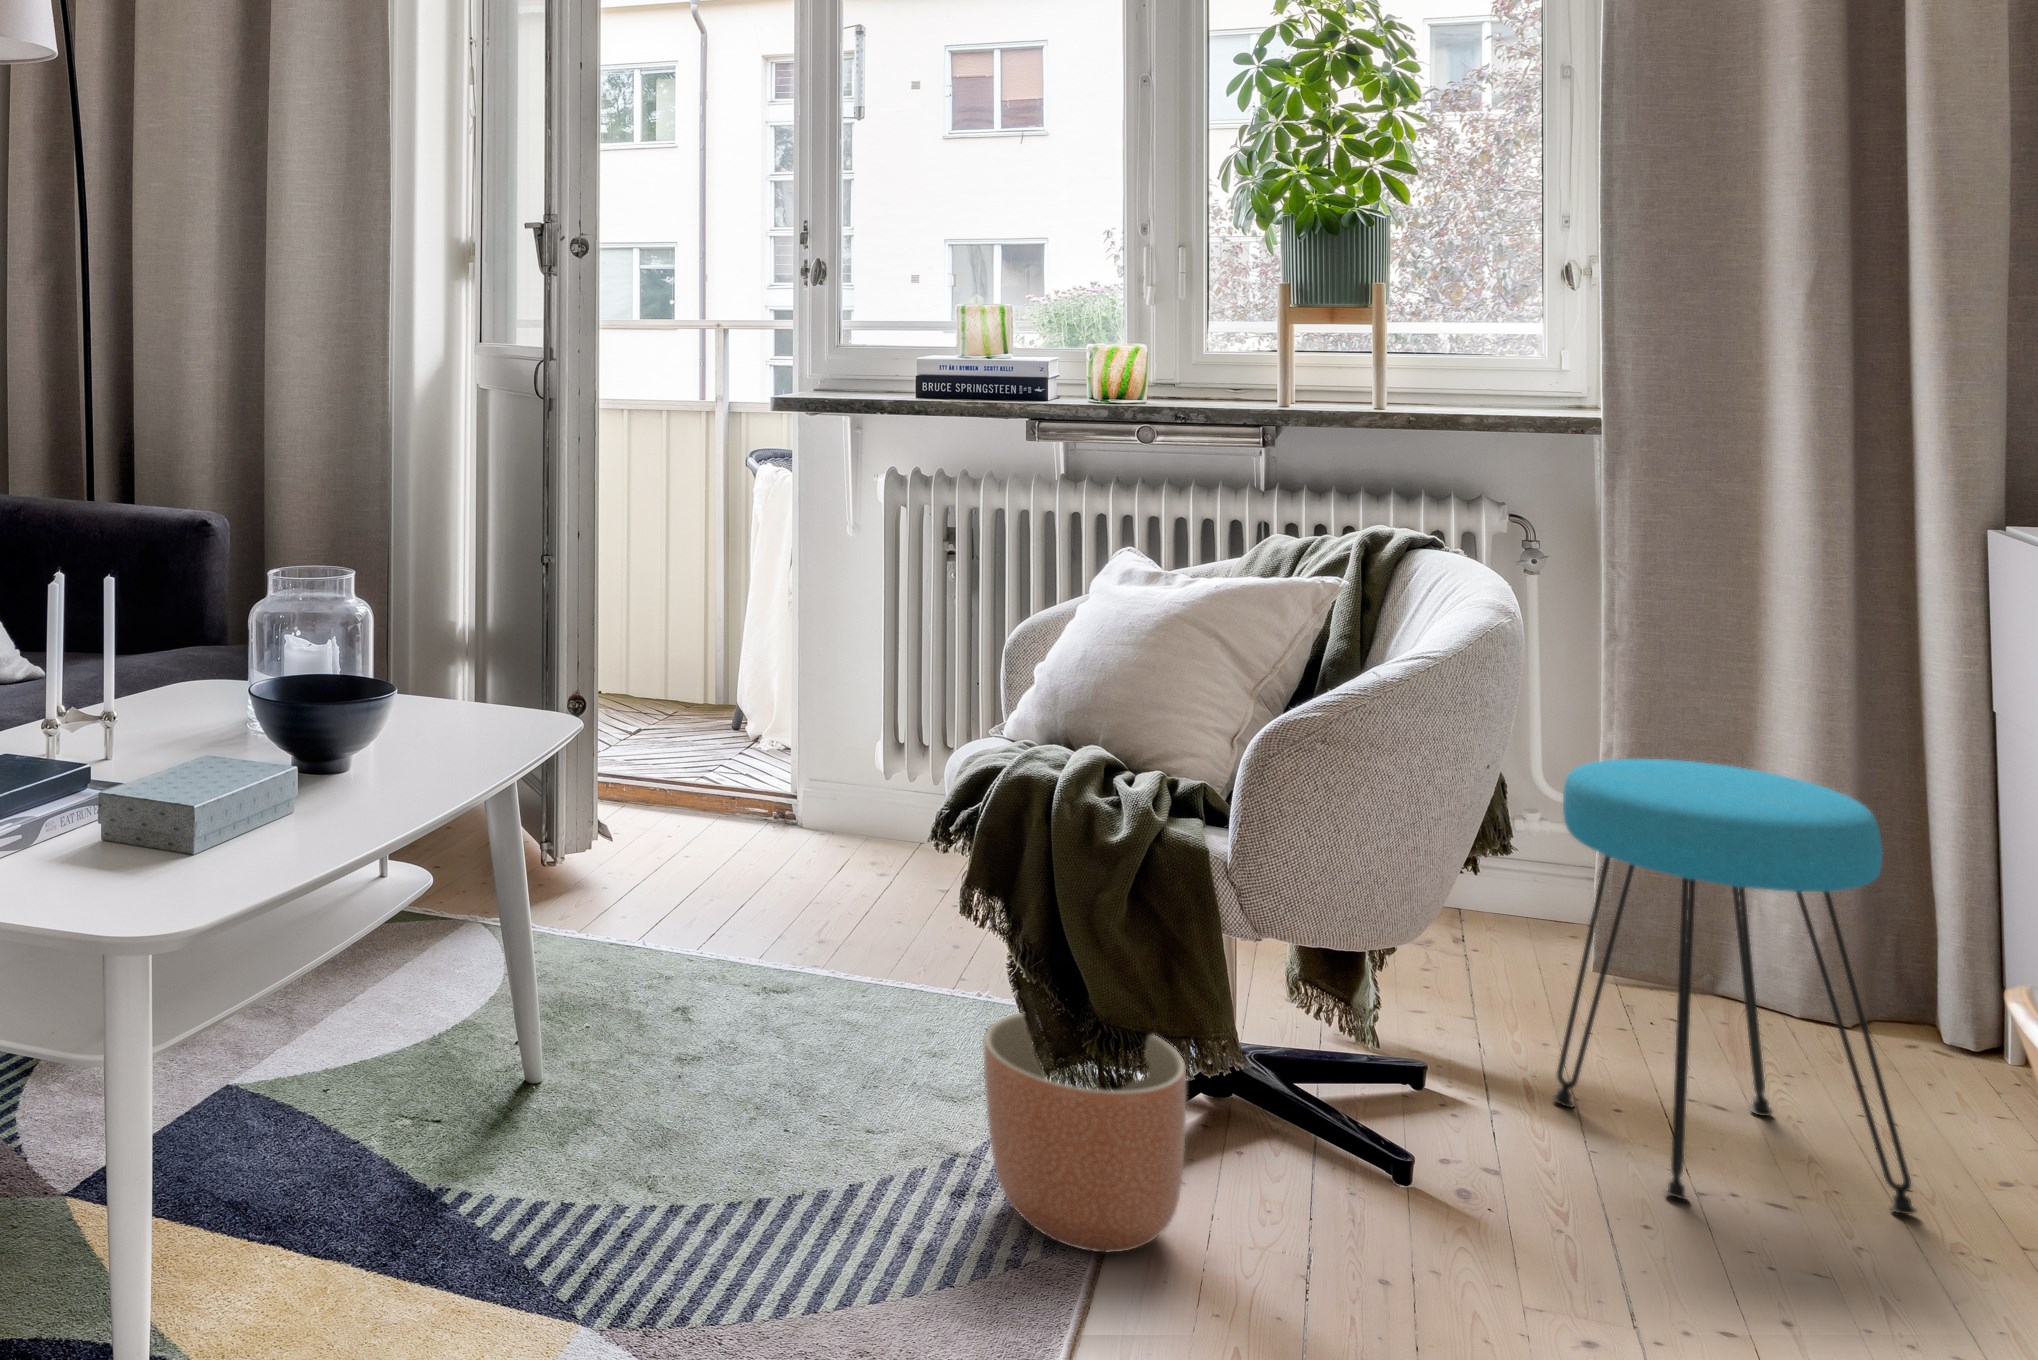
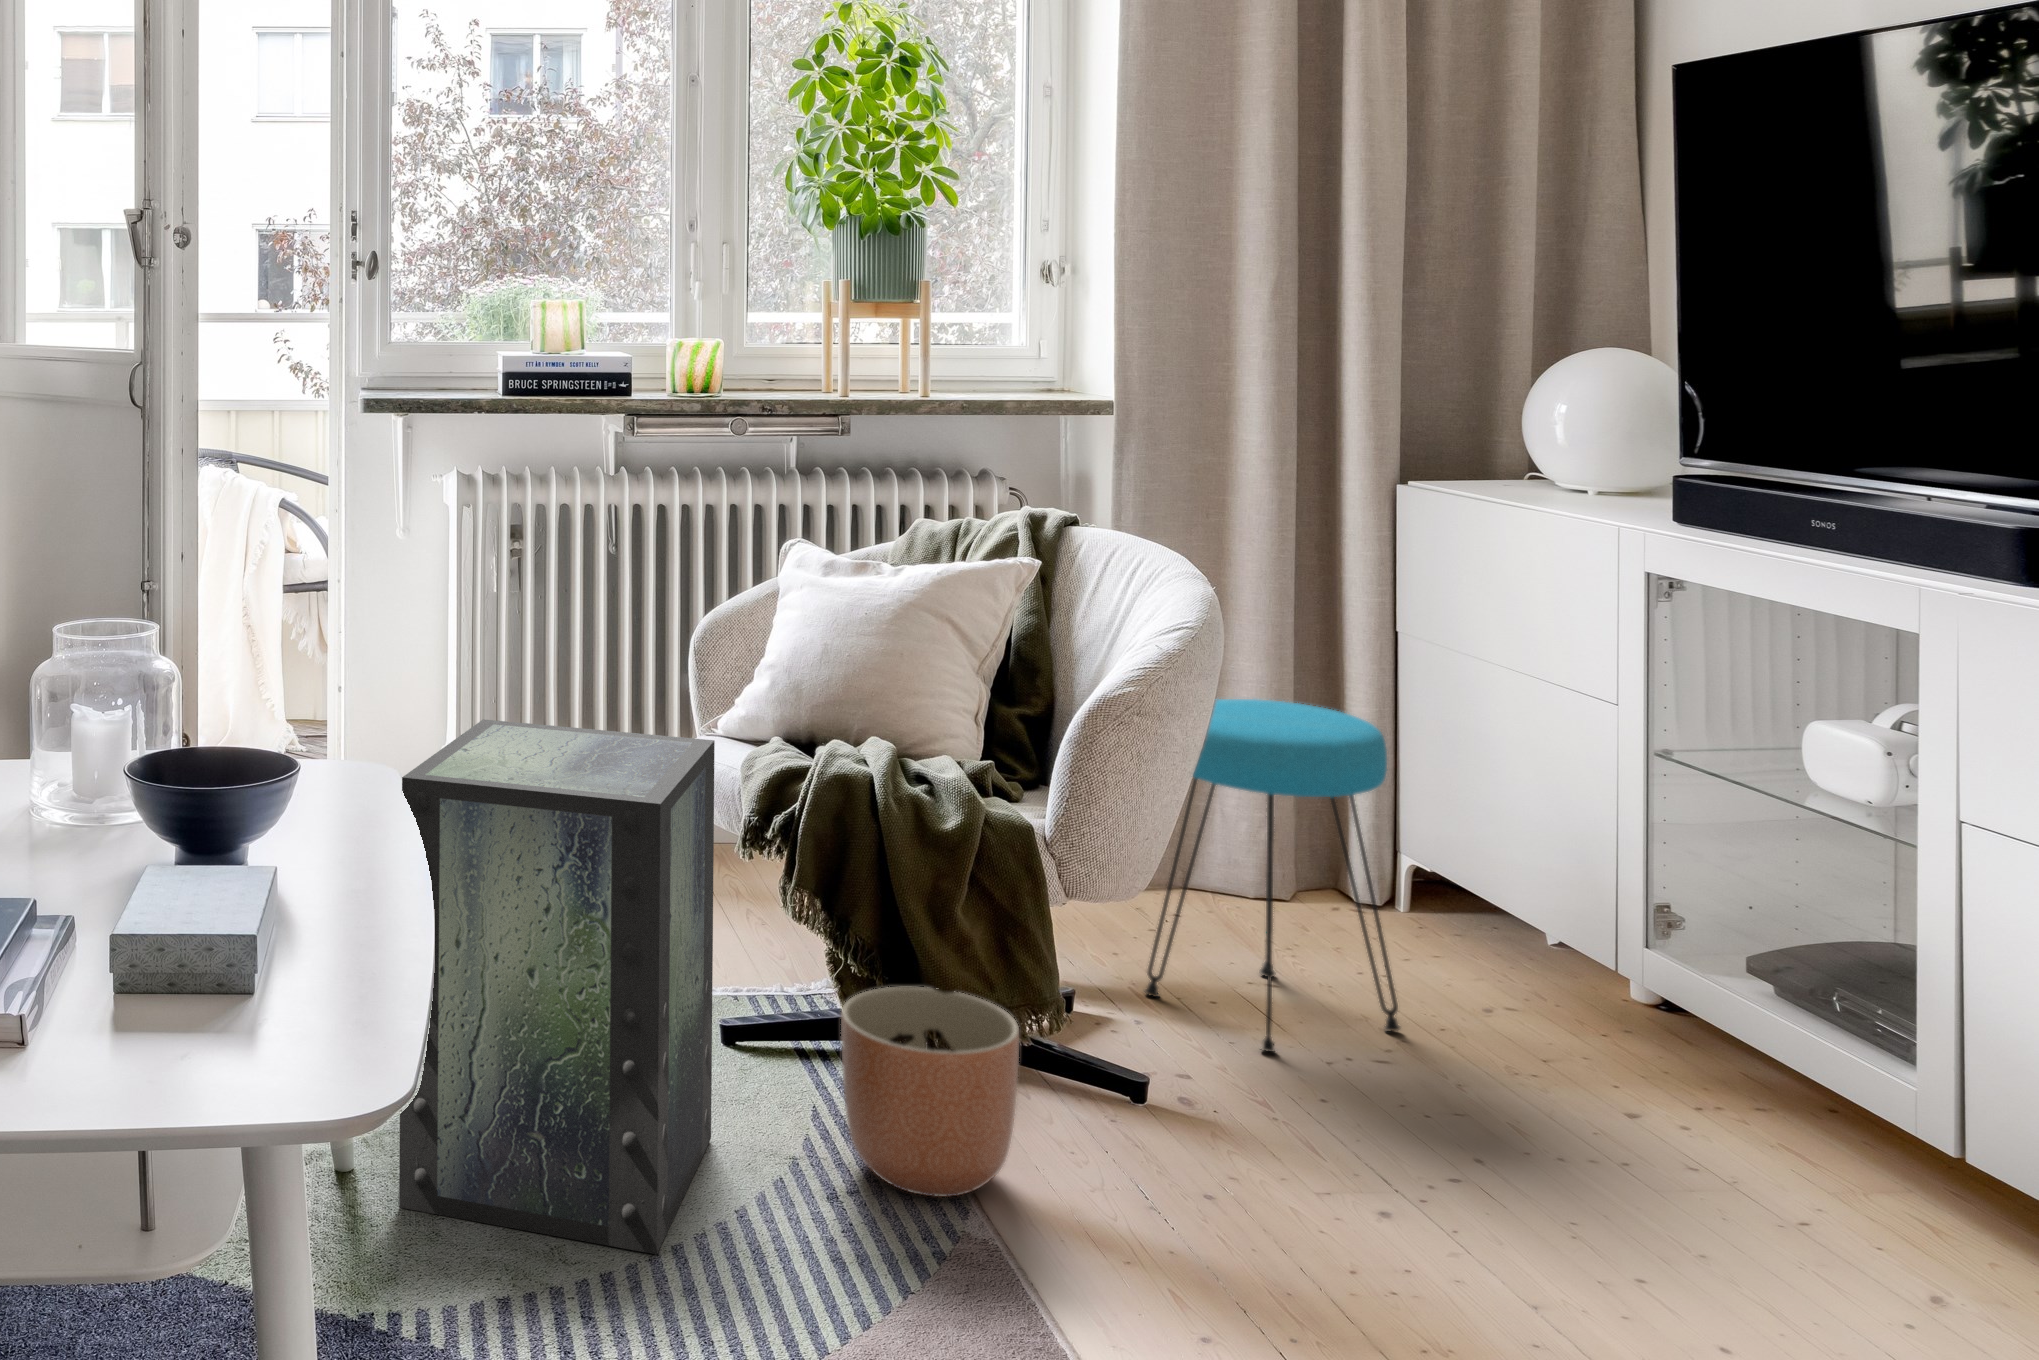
storage box: none [522,684,877,1224] -> present [399,719,715,1254]

